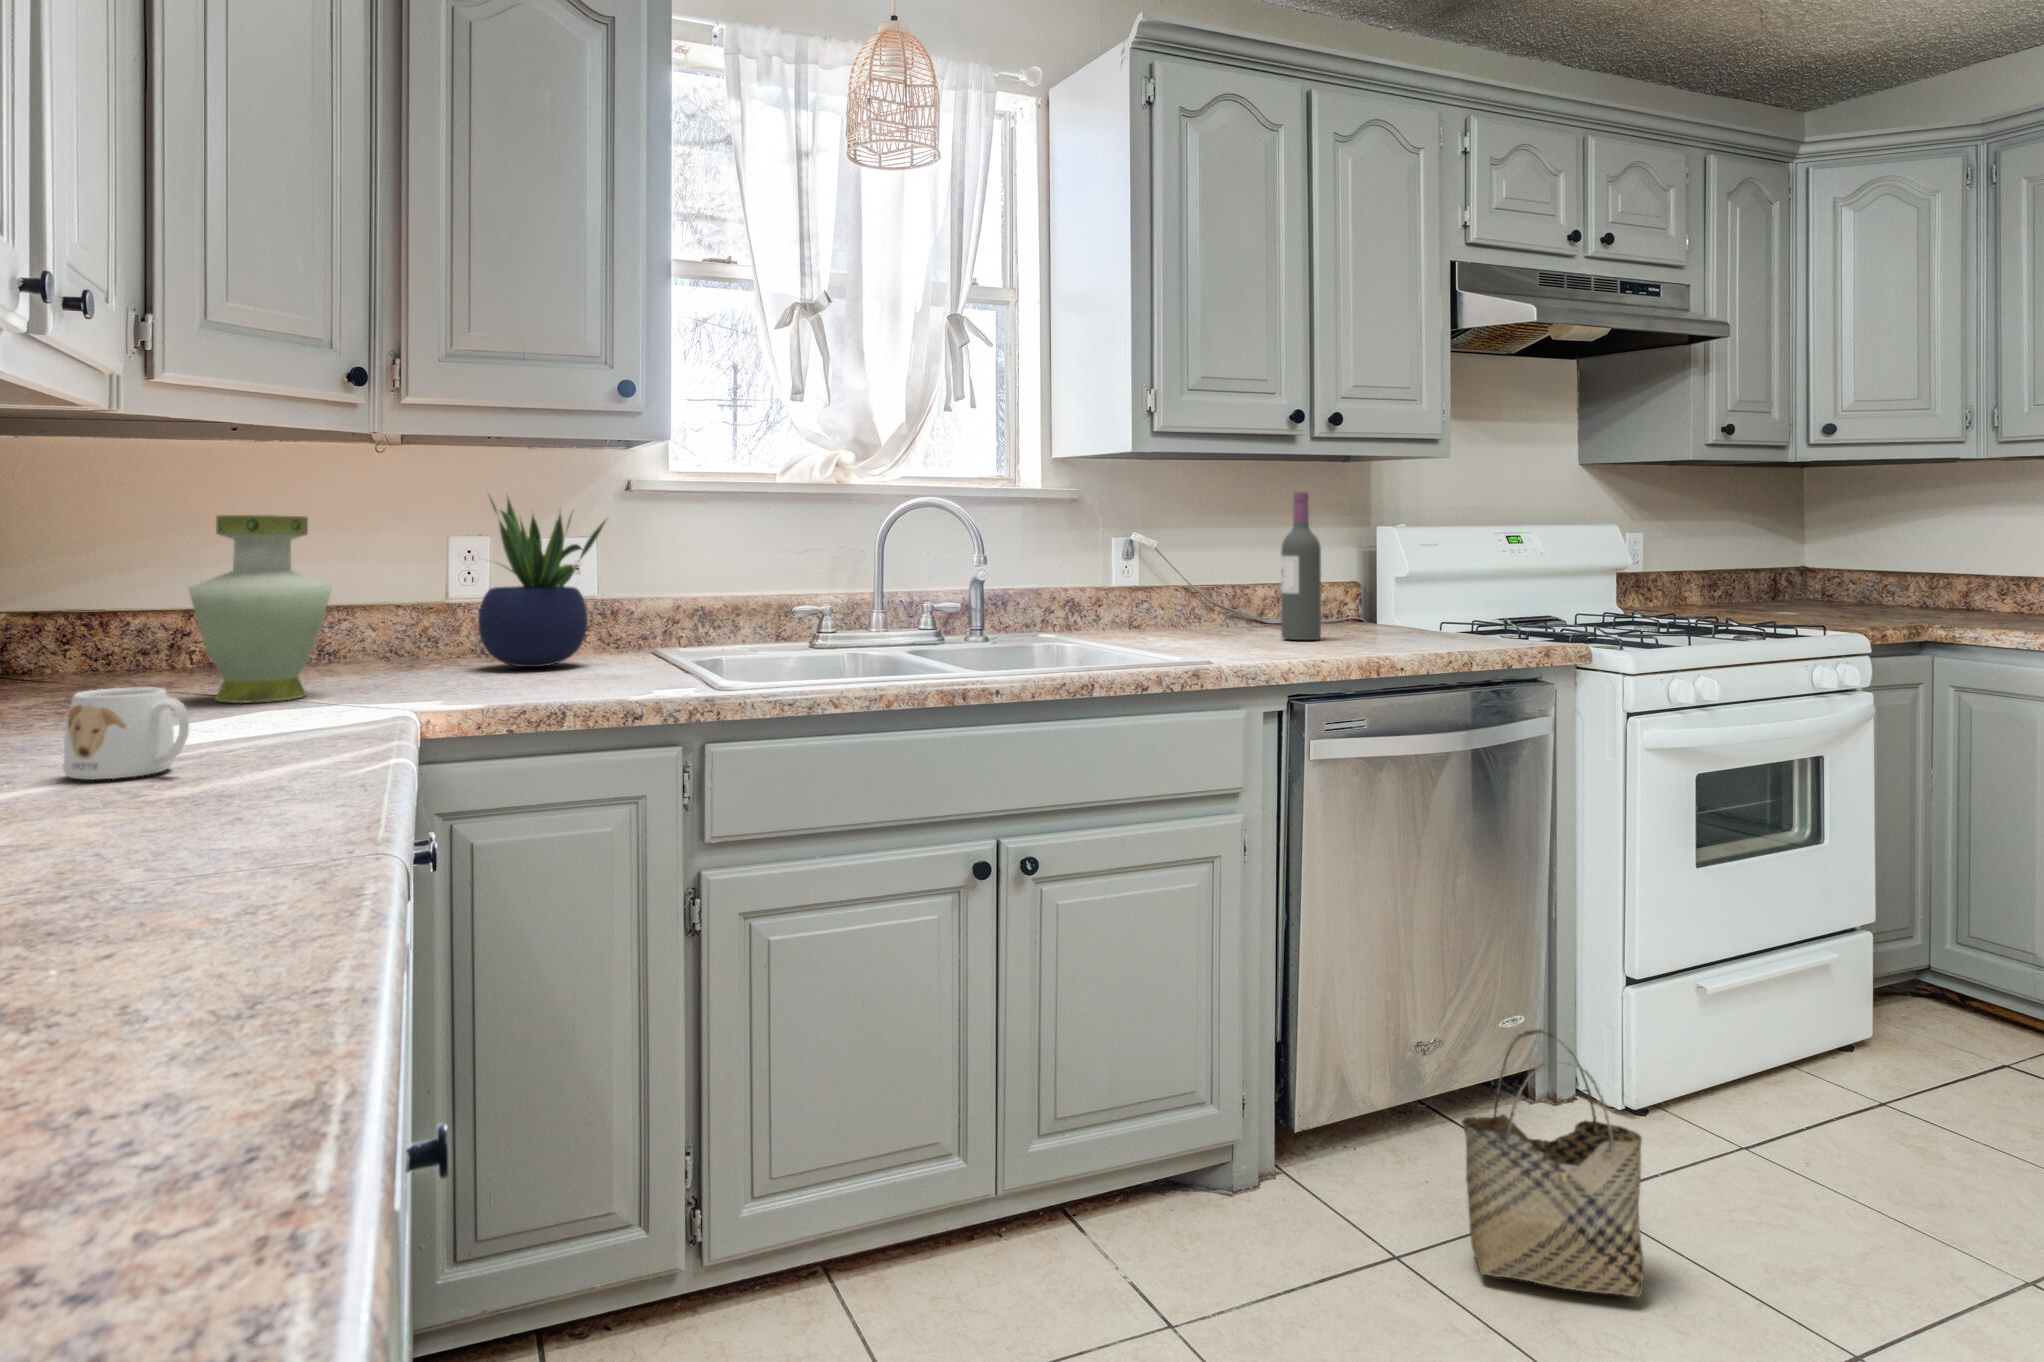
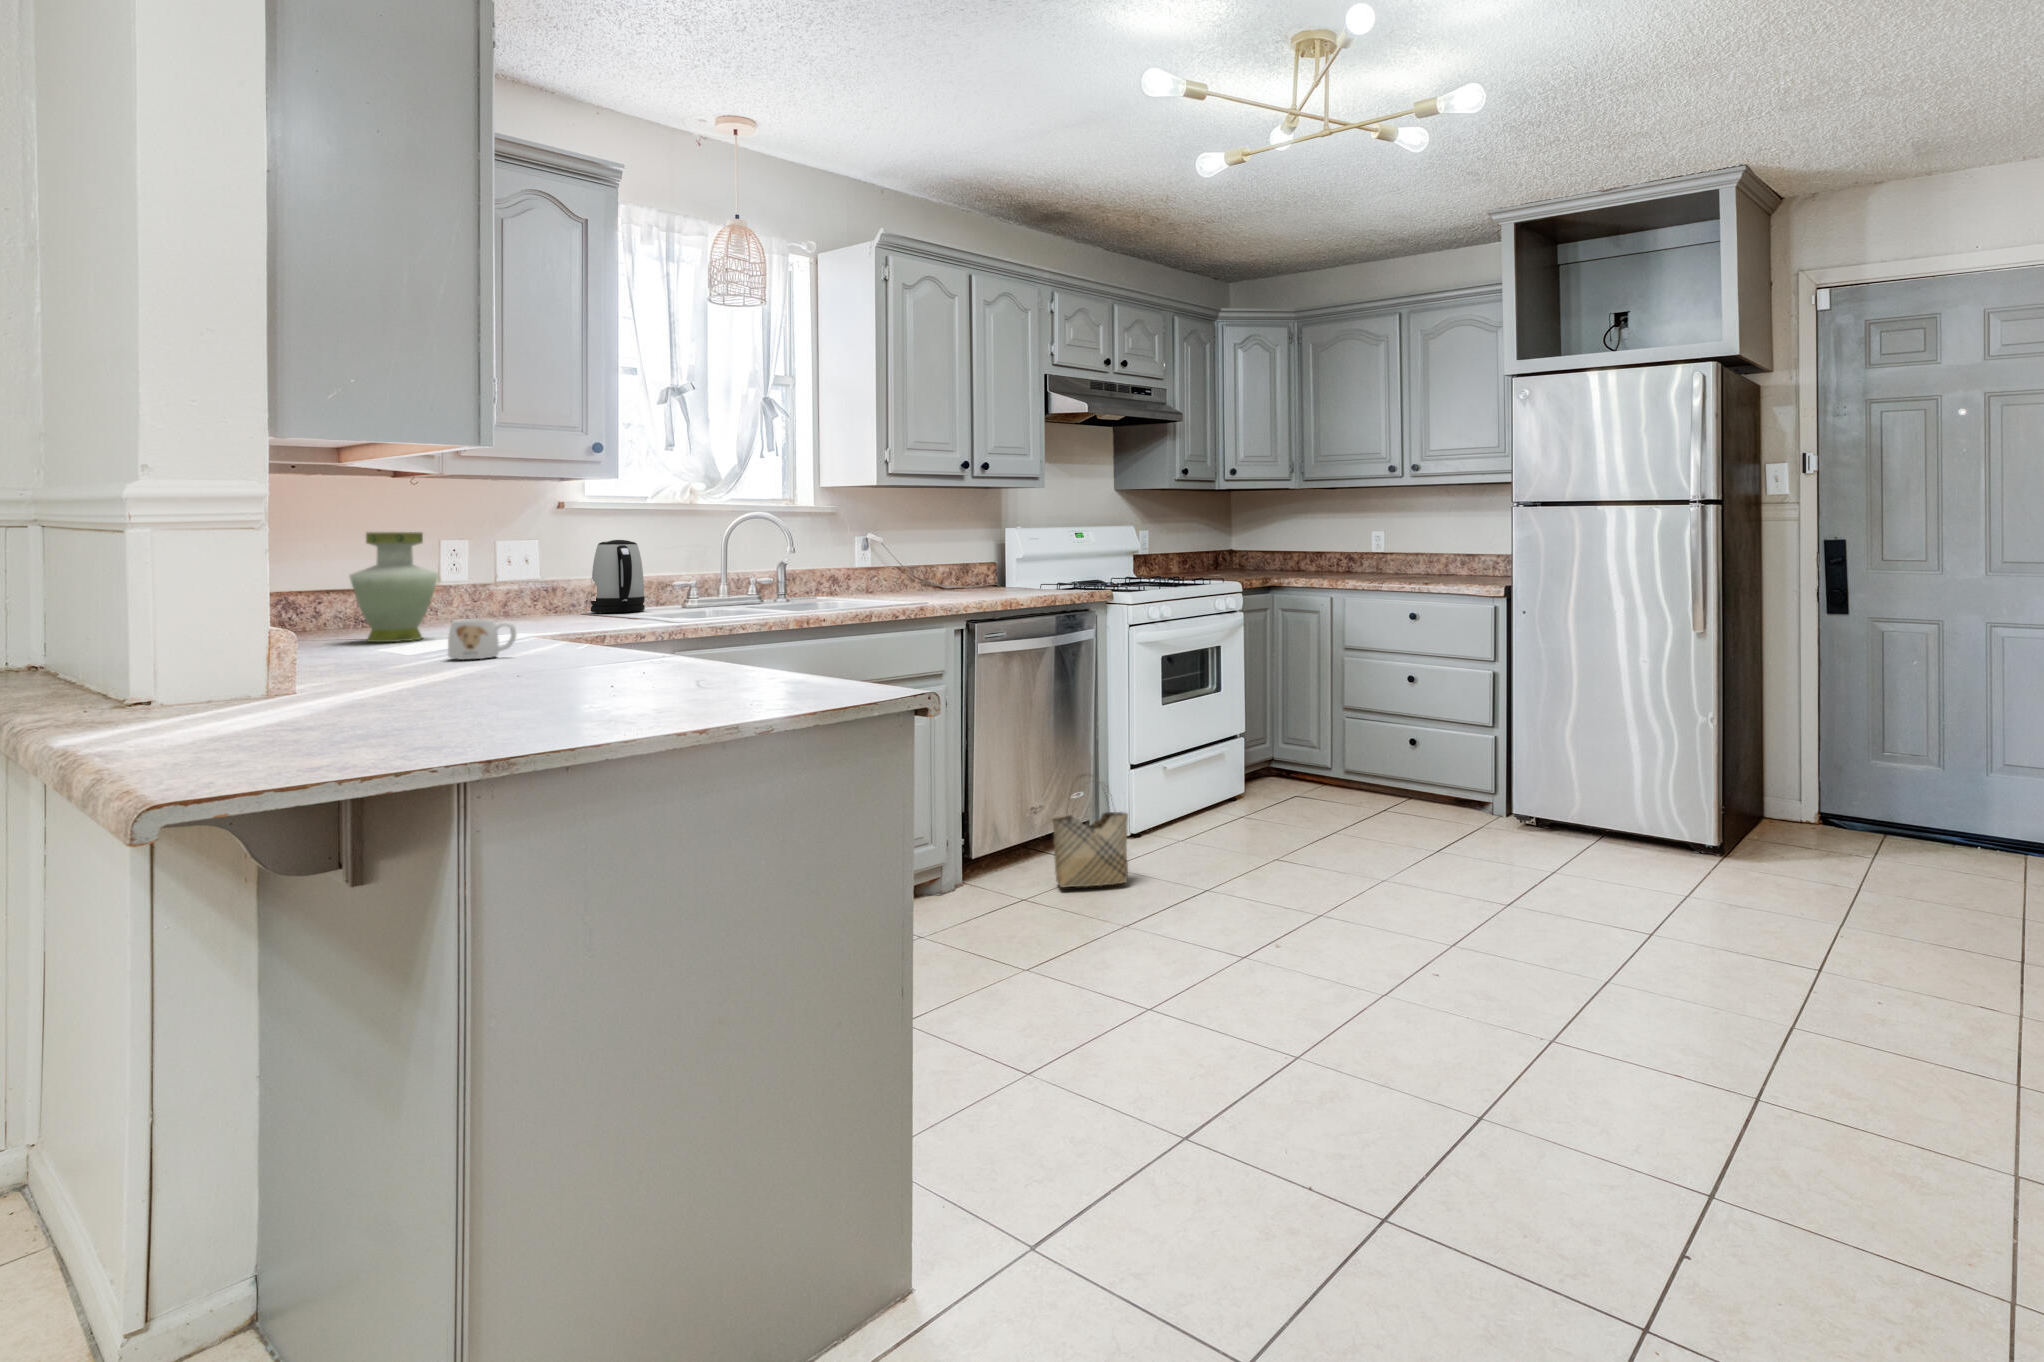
wine bottle: present [1281,492,1321,640] -> none [958,511,979,594]
potted plant: present [478,498,606,667] -> none [477,513,564,623]
kettle: none [679,537,758,653] -> present [590,540,645,613]

